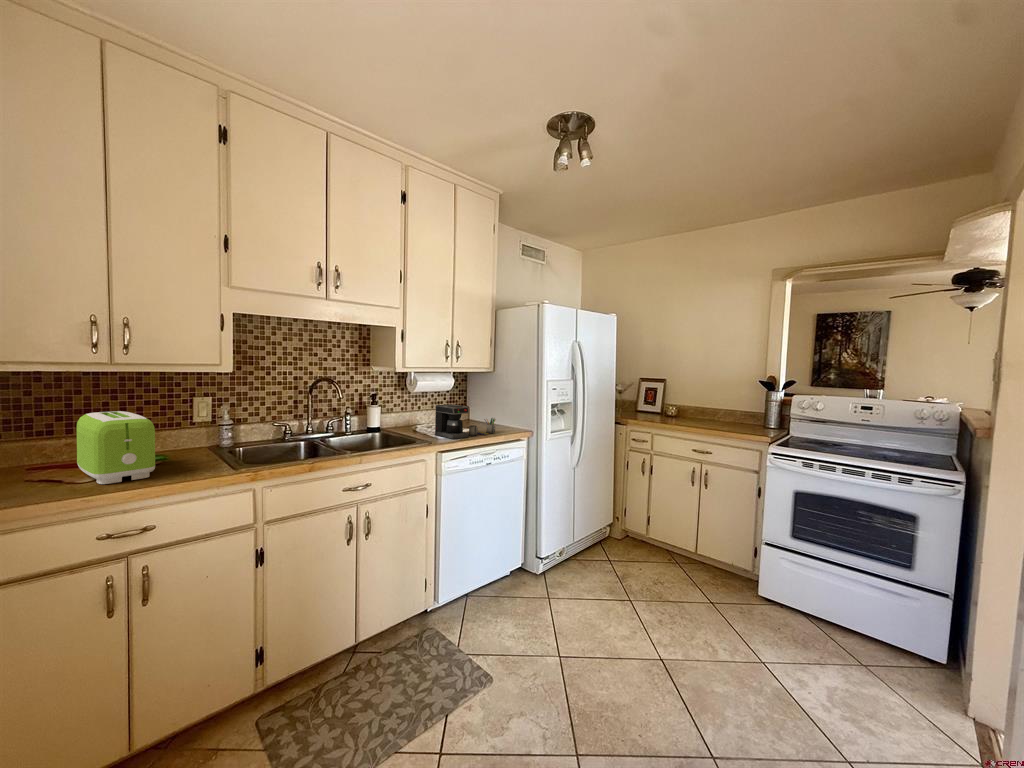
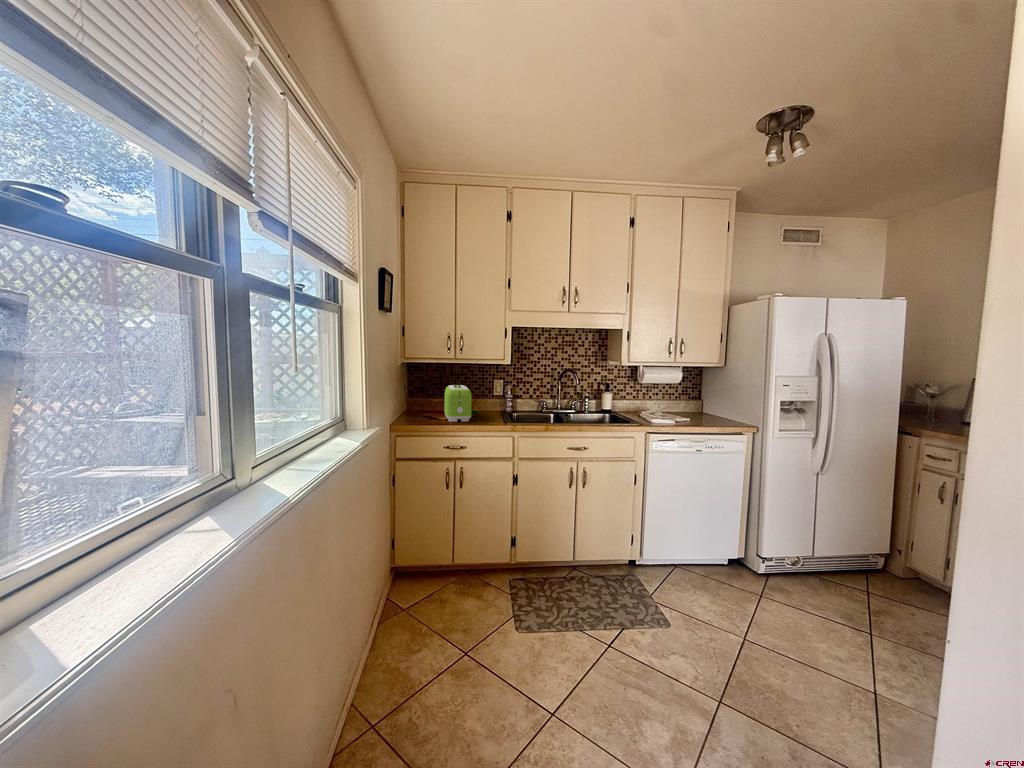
coffee maker: present [435,404,496,439] -> none [654,394,716,424]

